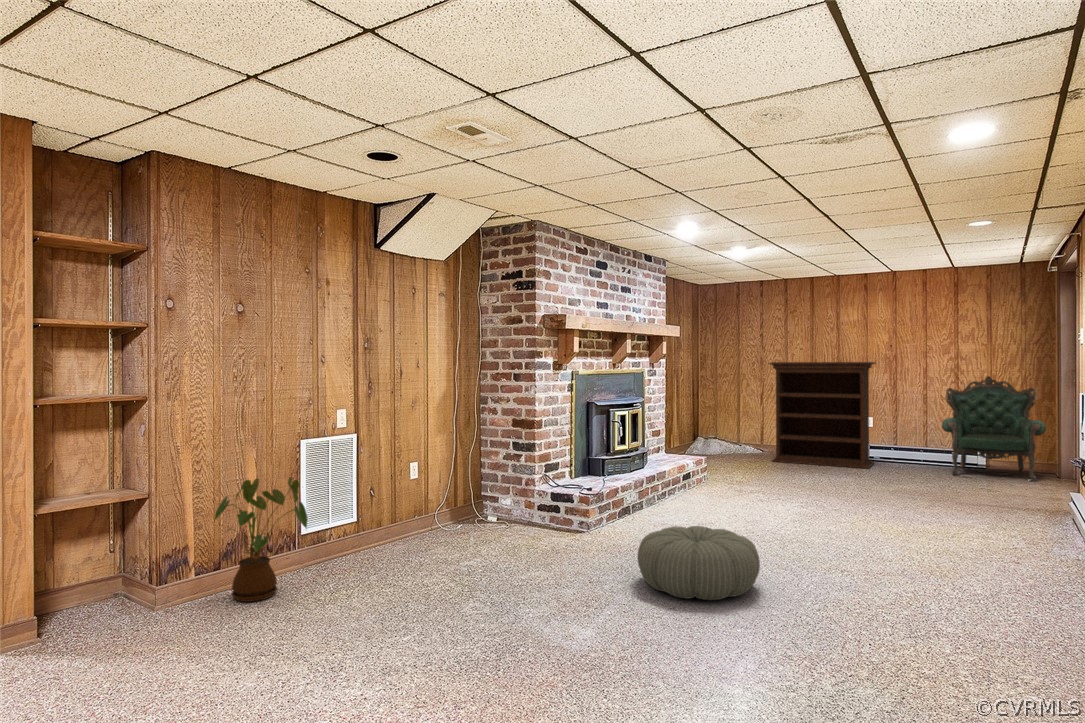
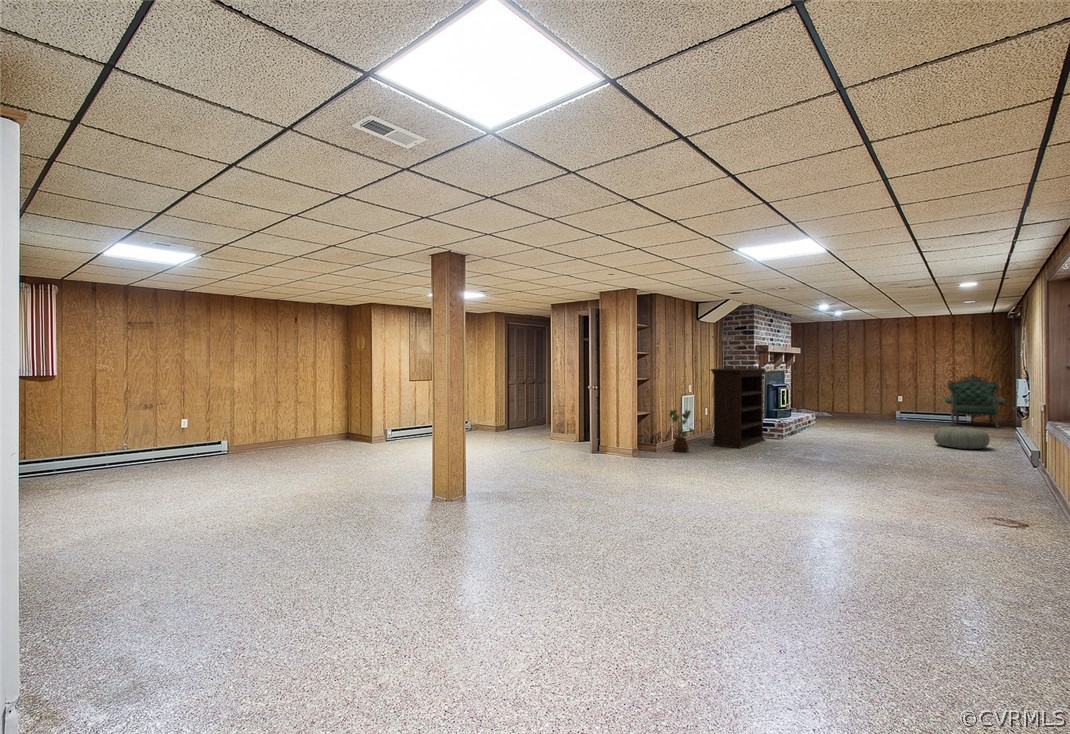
bookshelf: present [769,362,875,469] -> present [711,368,766,448]
pouf: present [637,526,760,600] -> present [934,427,990,449]

